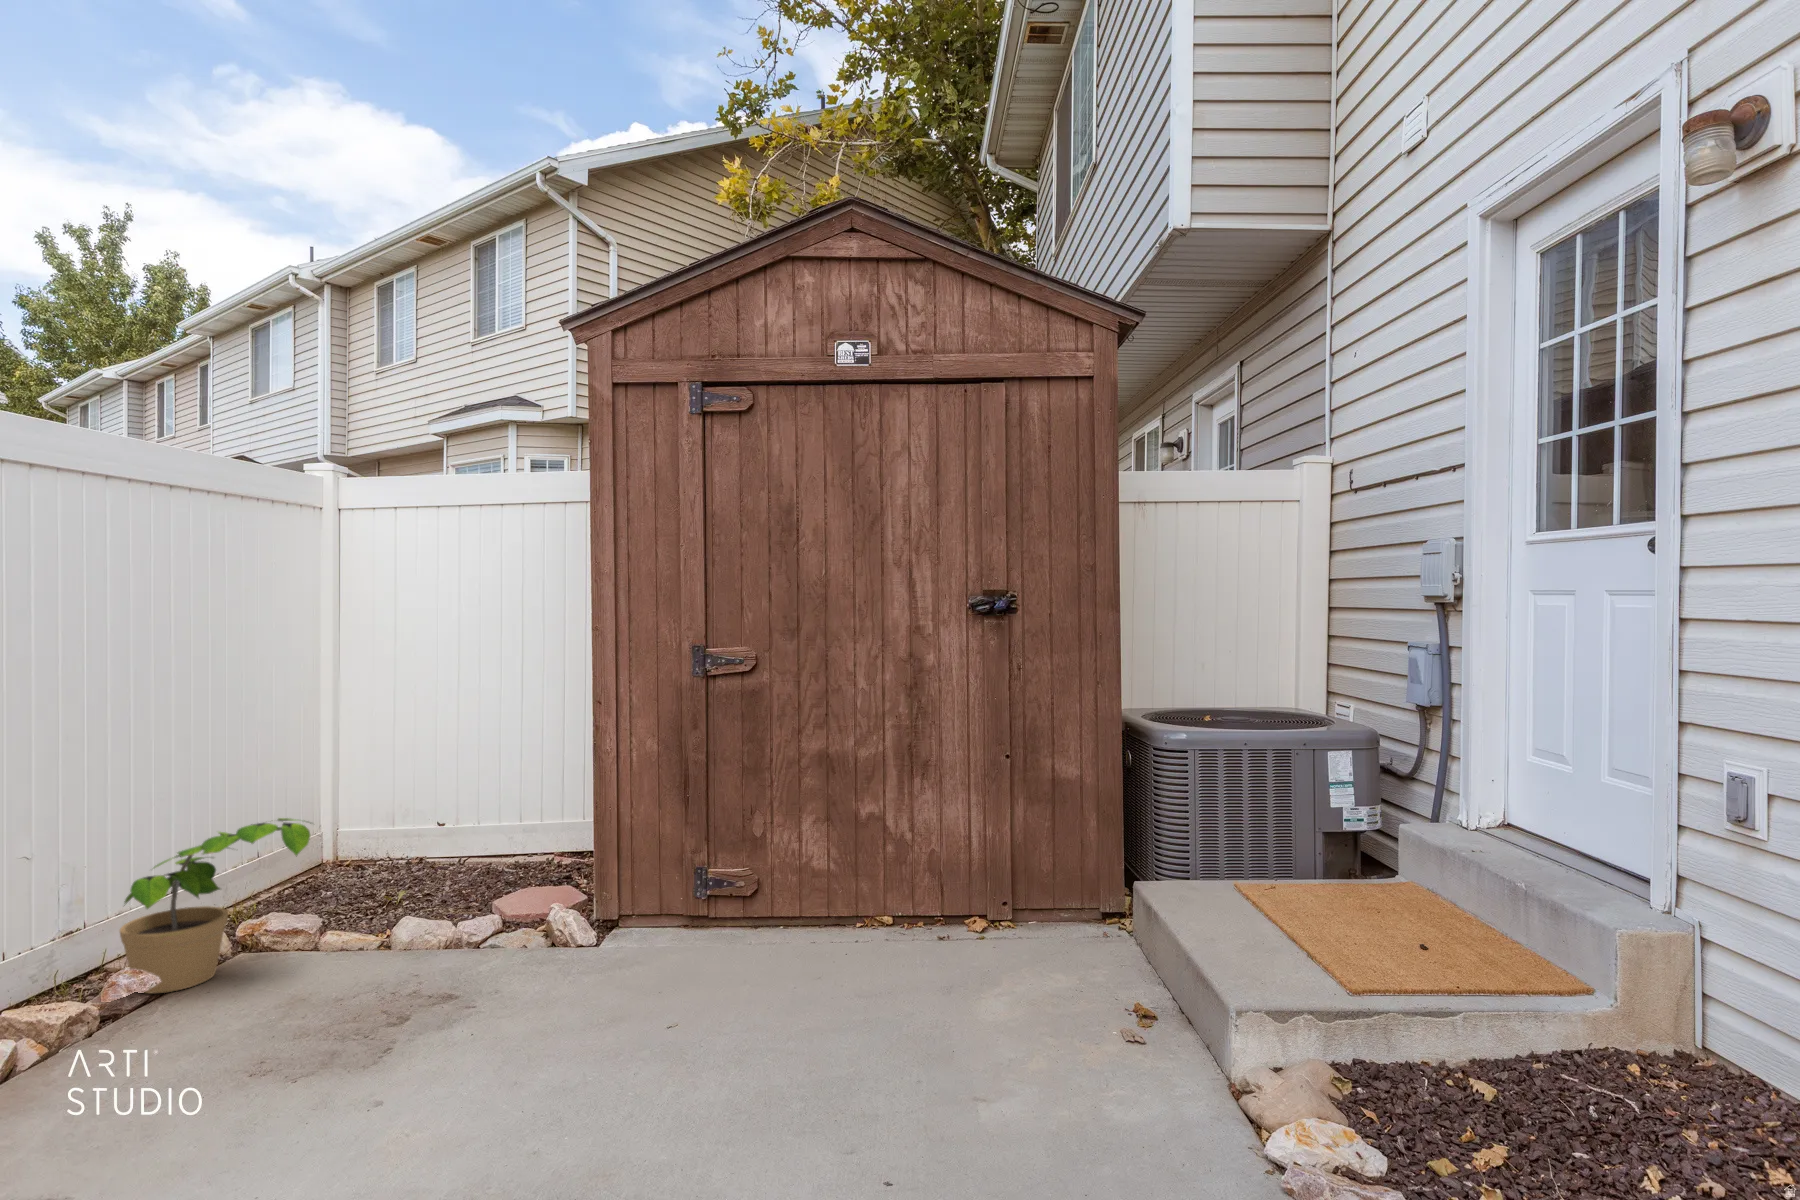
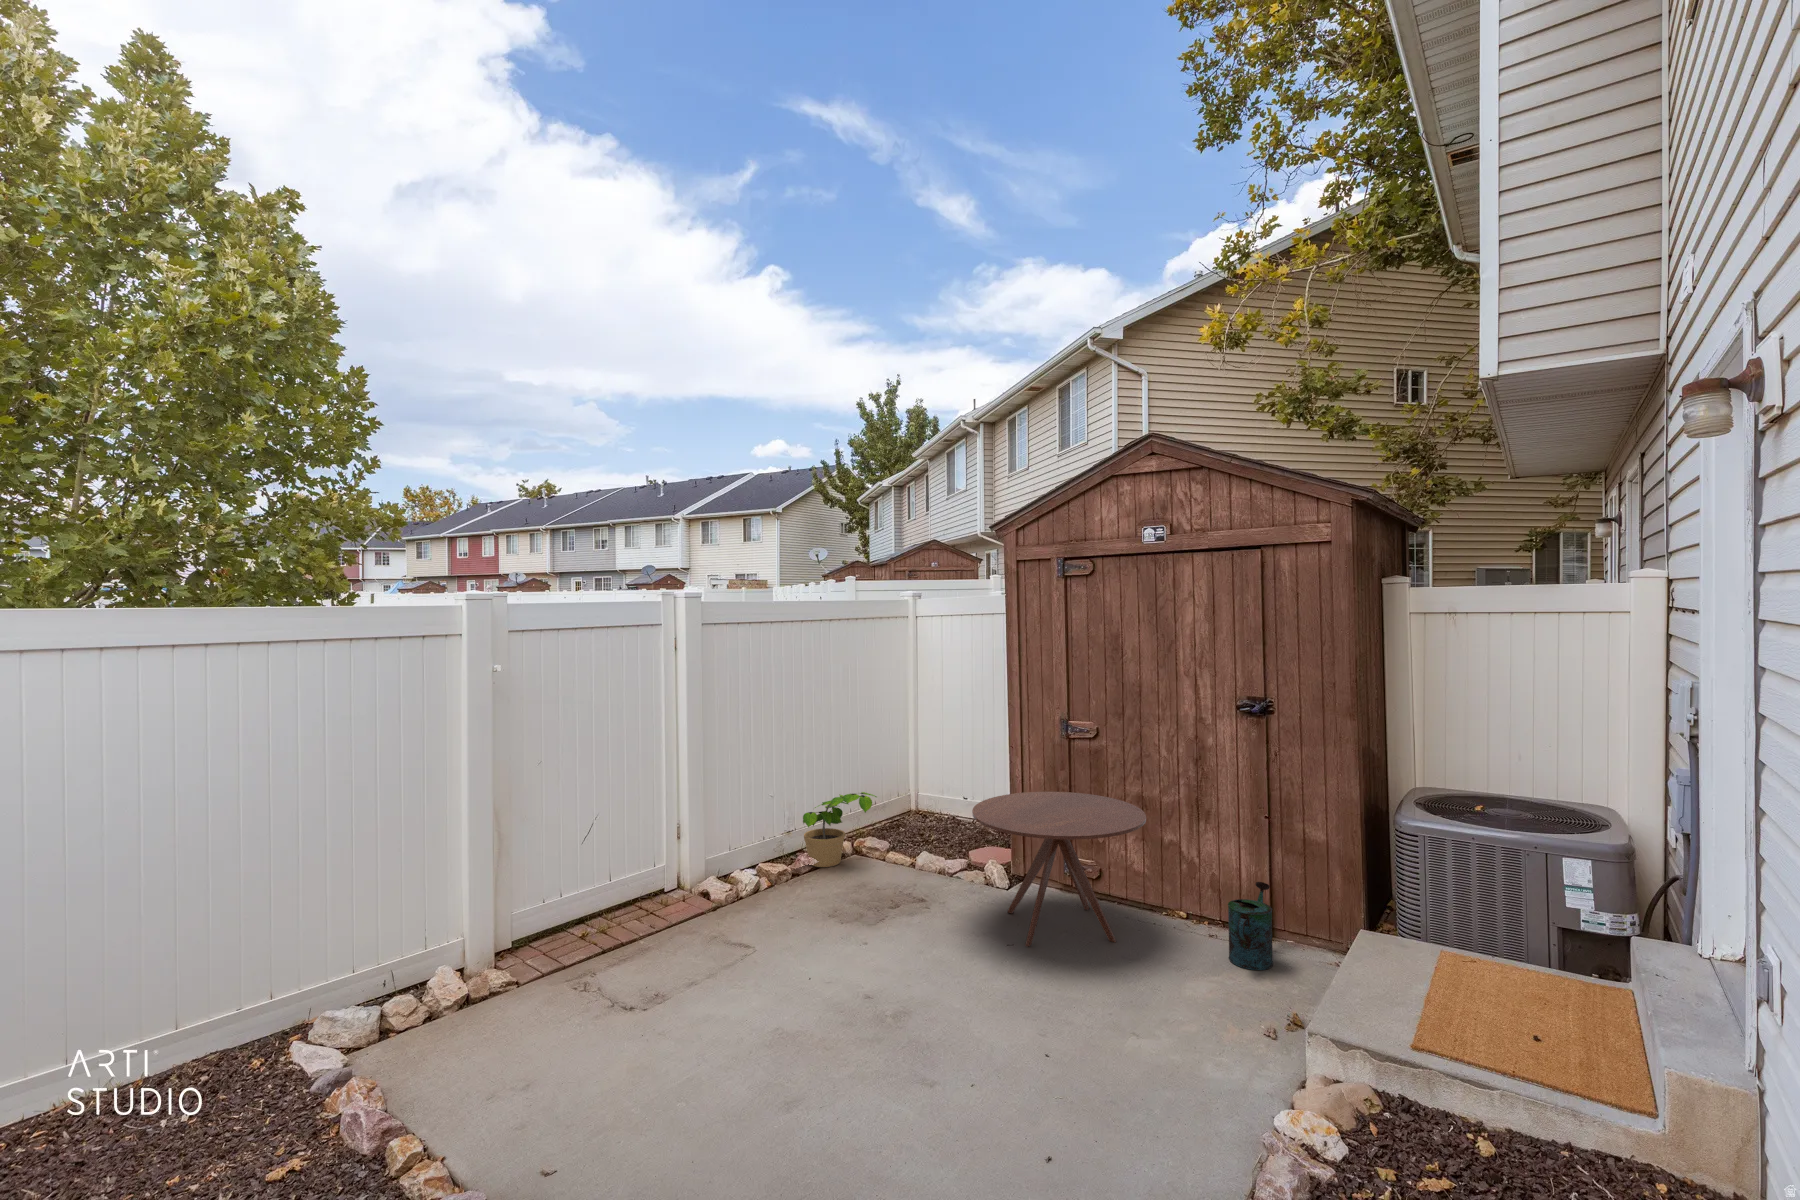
round table: none [583,762,878,1027] -> present [972,792,1146,947]
watering can: none [994,847,1053,970] -> present [1228,882,1273,970]

